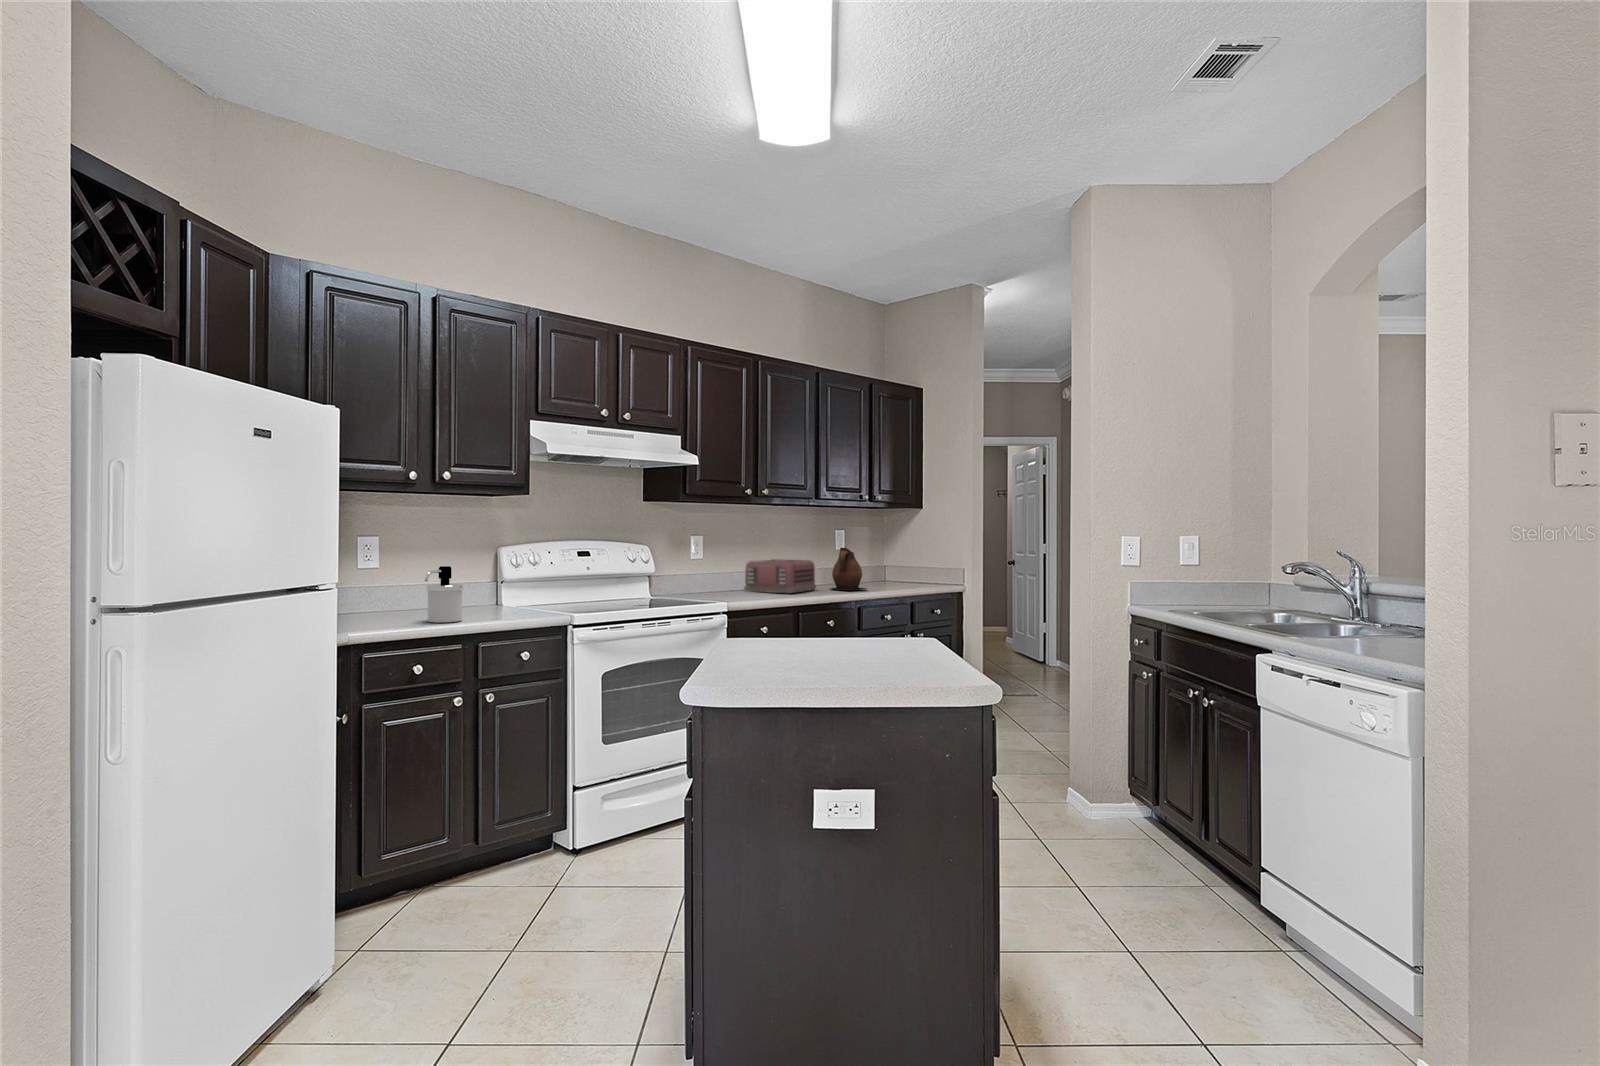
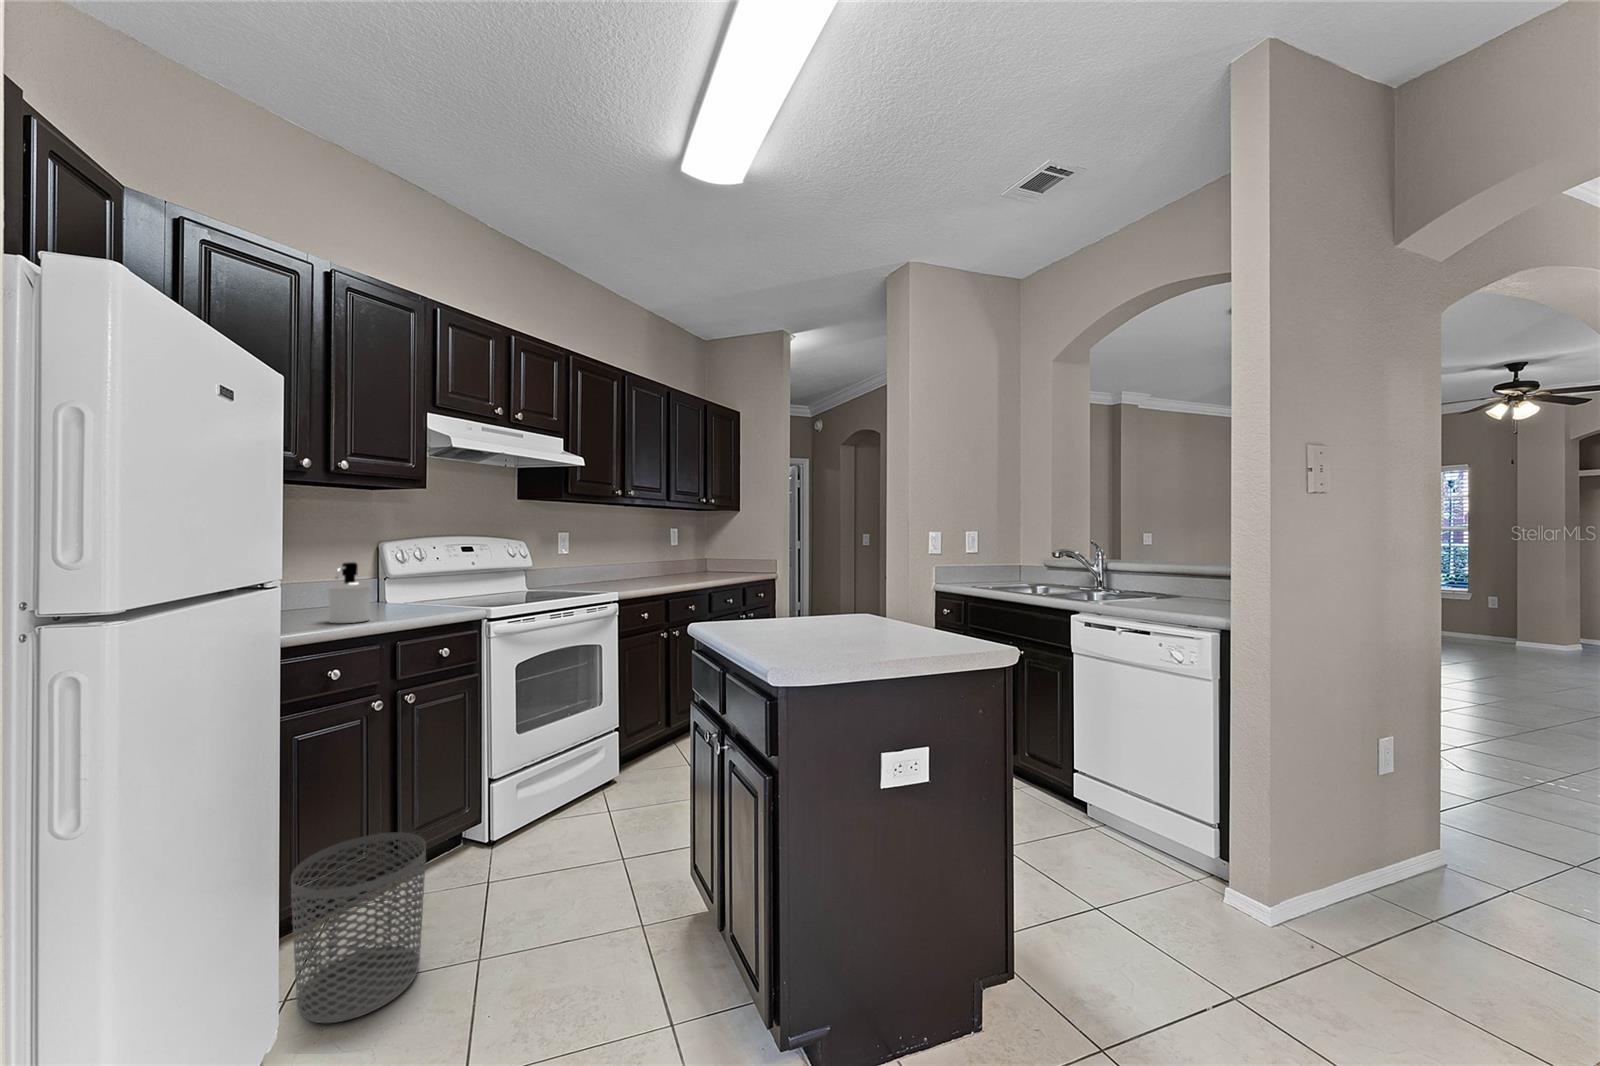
ceramic pitcher: present [831,548,867,590] -> none [673,543,707,579]
toaster: present [744,559,816,593] -> none [605,554,666,583]
waste bin: none [353,820,466,980] -> present [291,832,426,1023]

